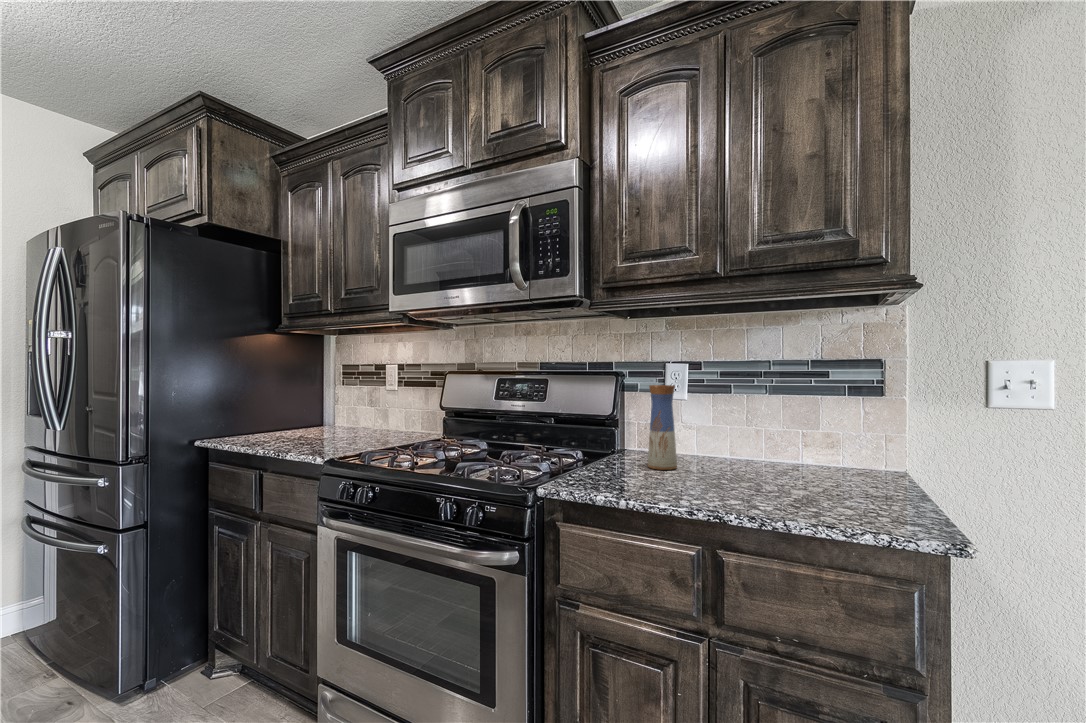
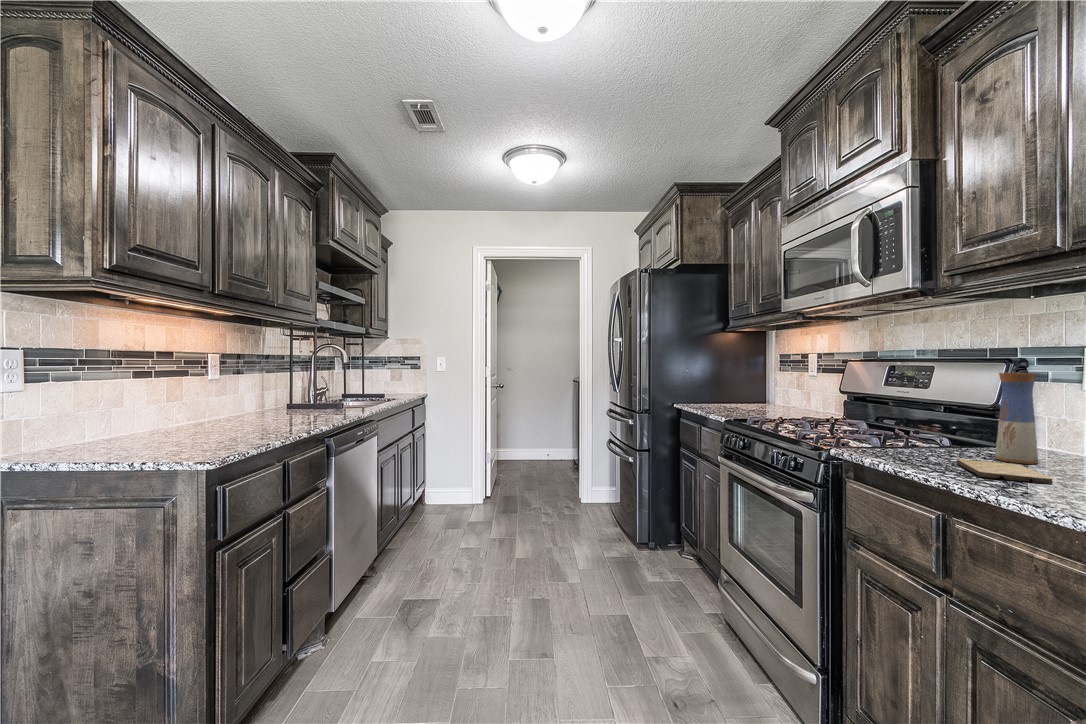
cutting board: none [655,473,745,498] -> present [957,459,1053,484]

